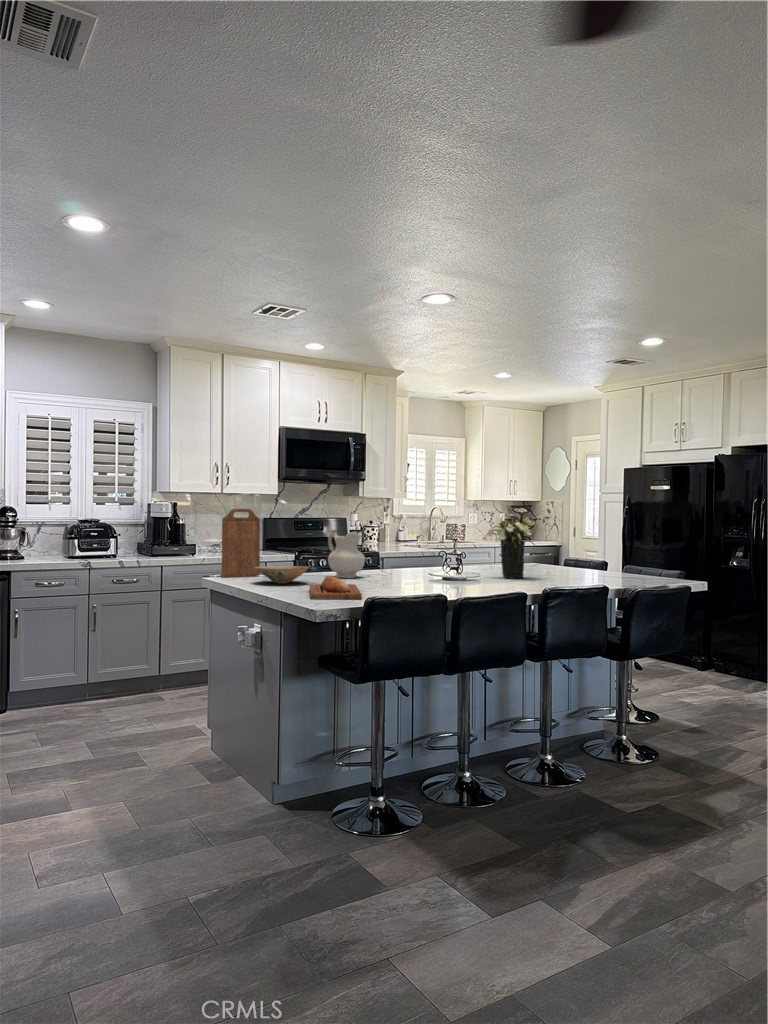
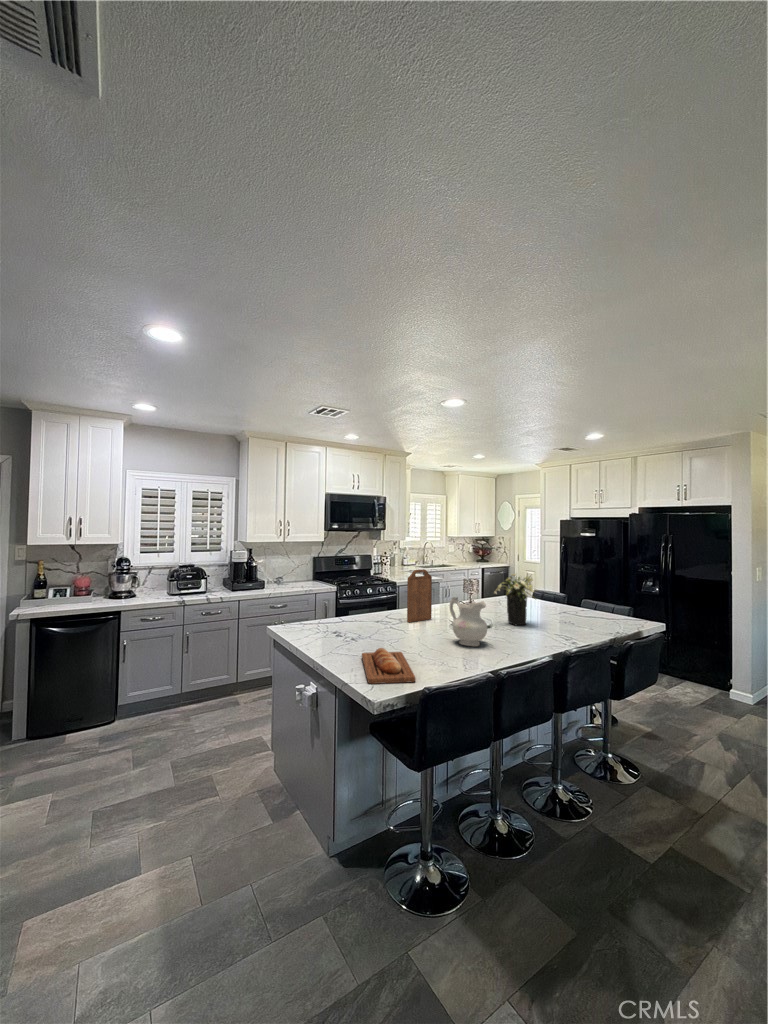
cutting board: present [221,509,260,577] -> present [407,569,432,622]
ceramic pitcher: present [328,530,365,578] -> present [450,597,487,647]
bowl: present [255,566,309,584] -> none [312,624,359,643]

